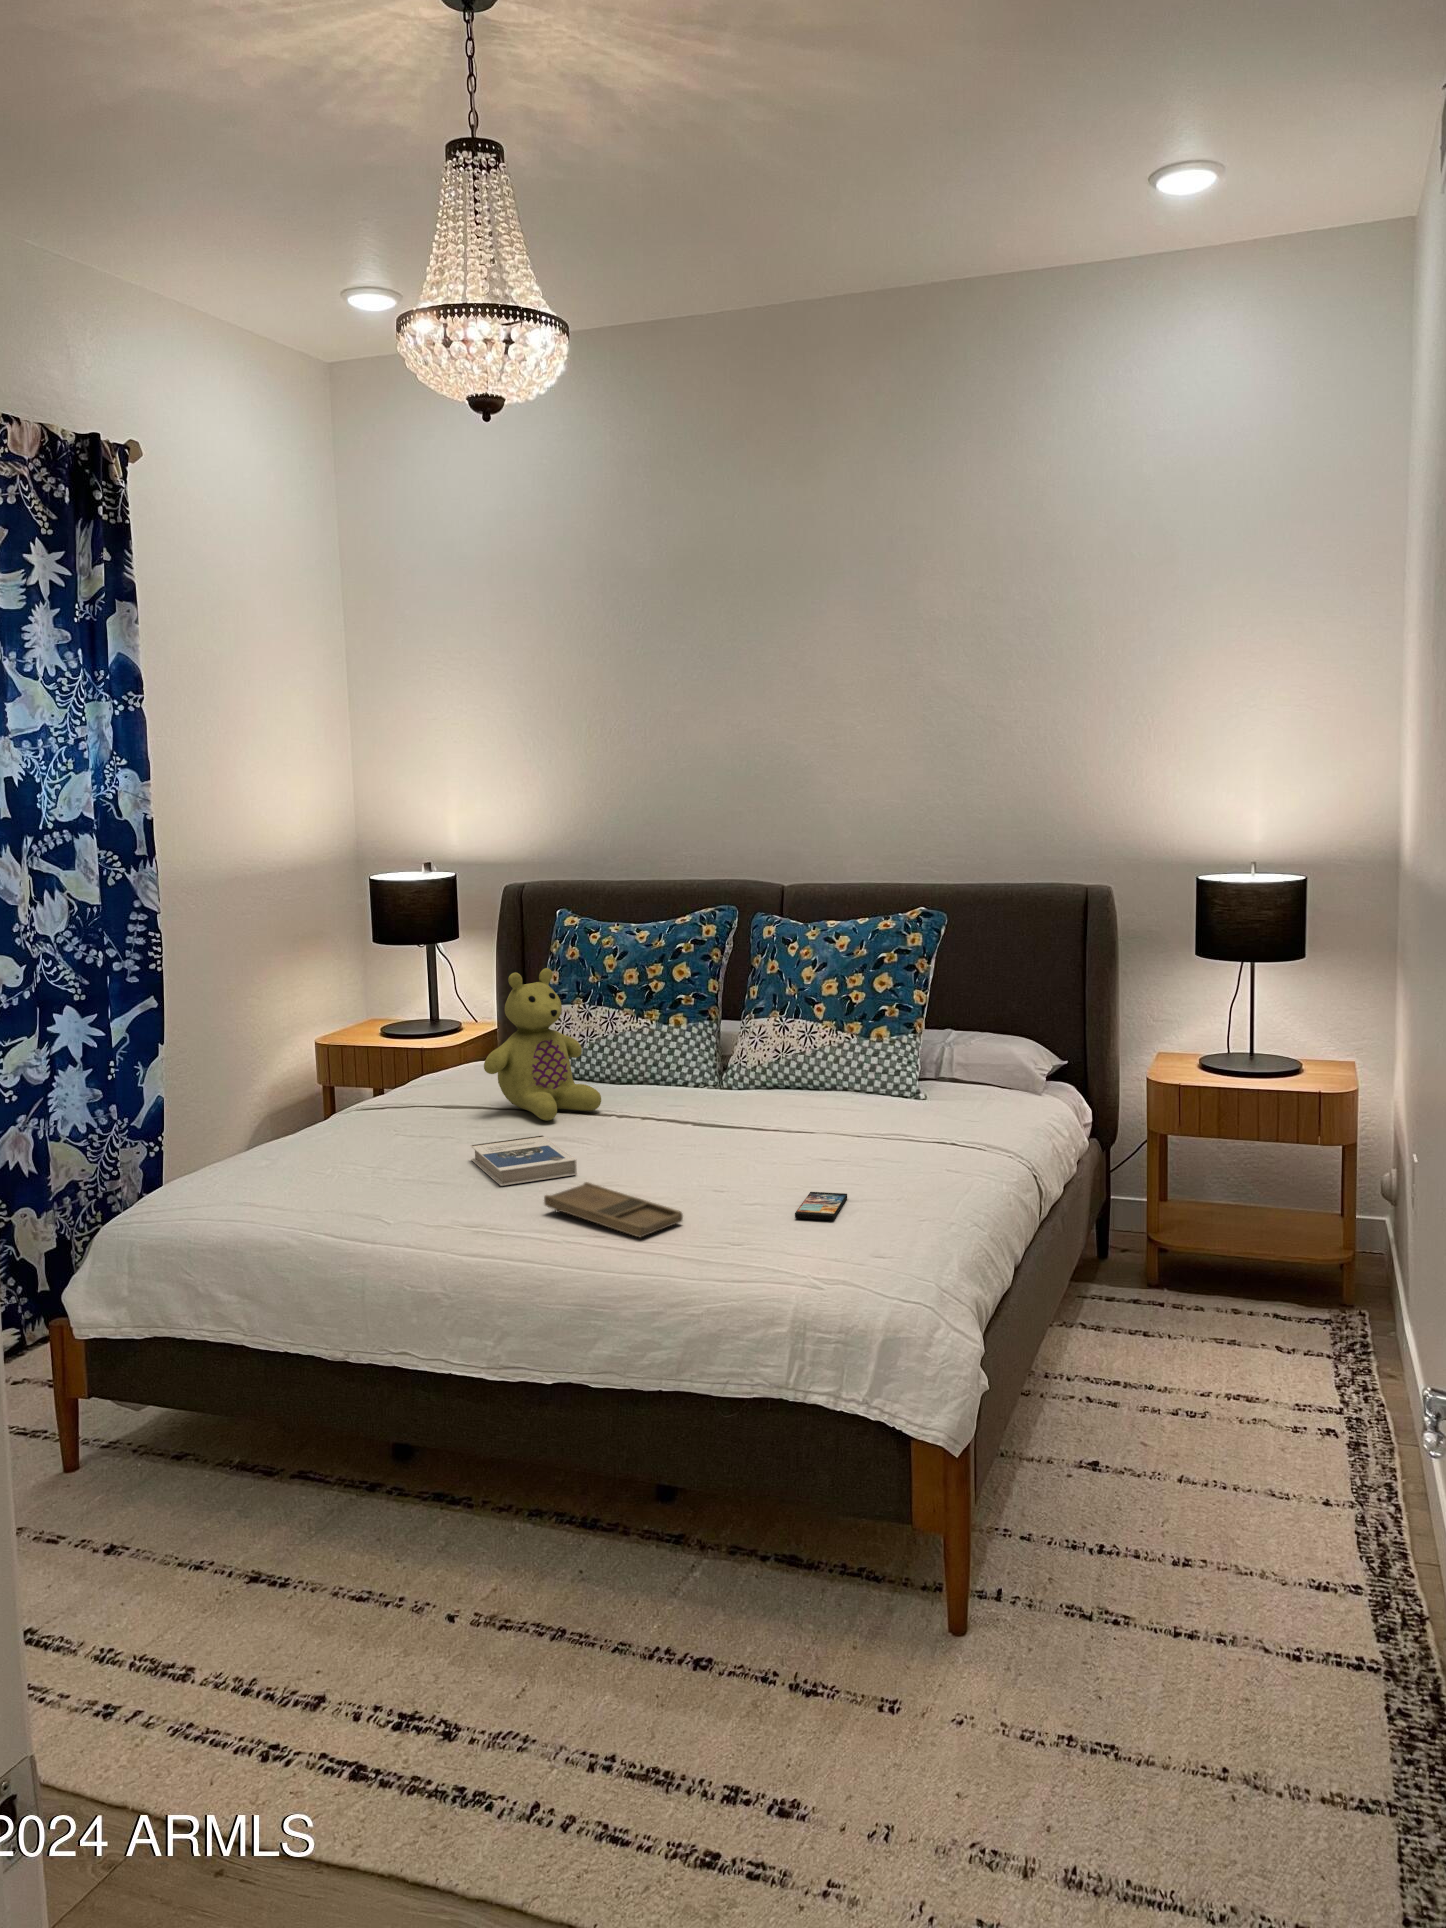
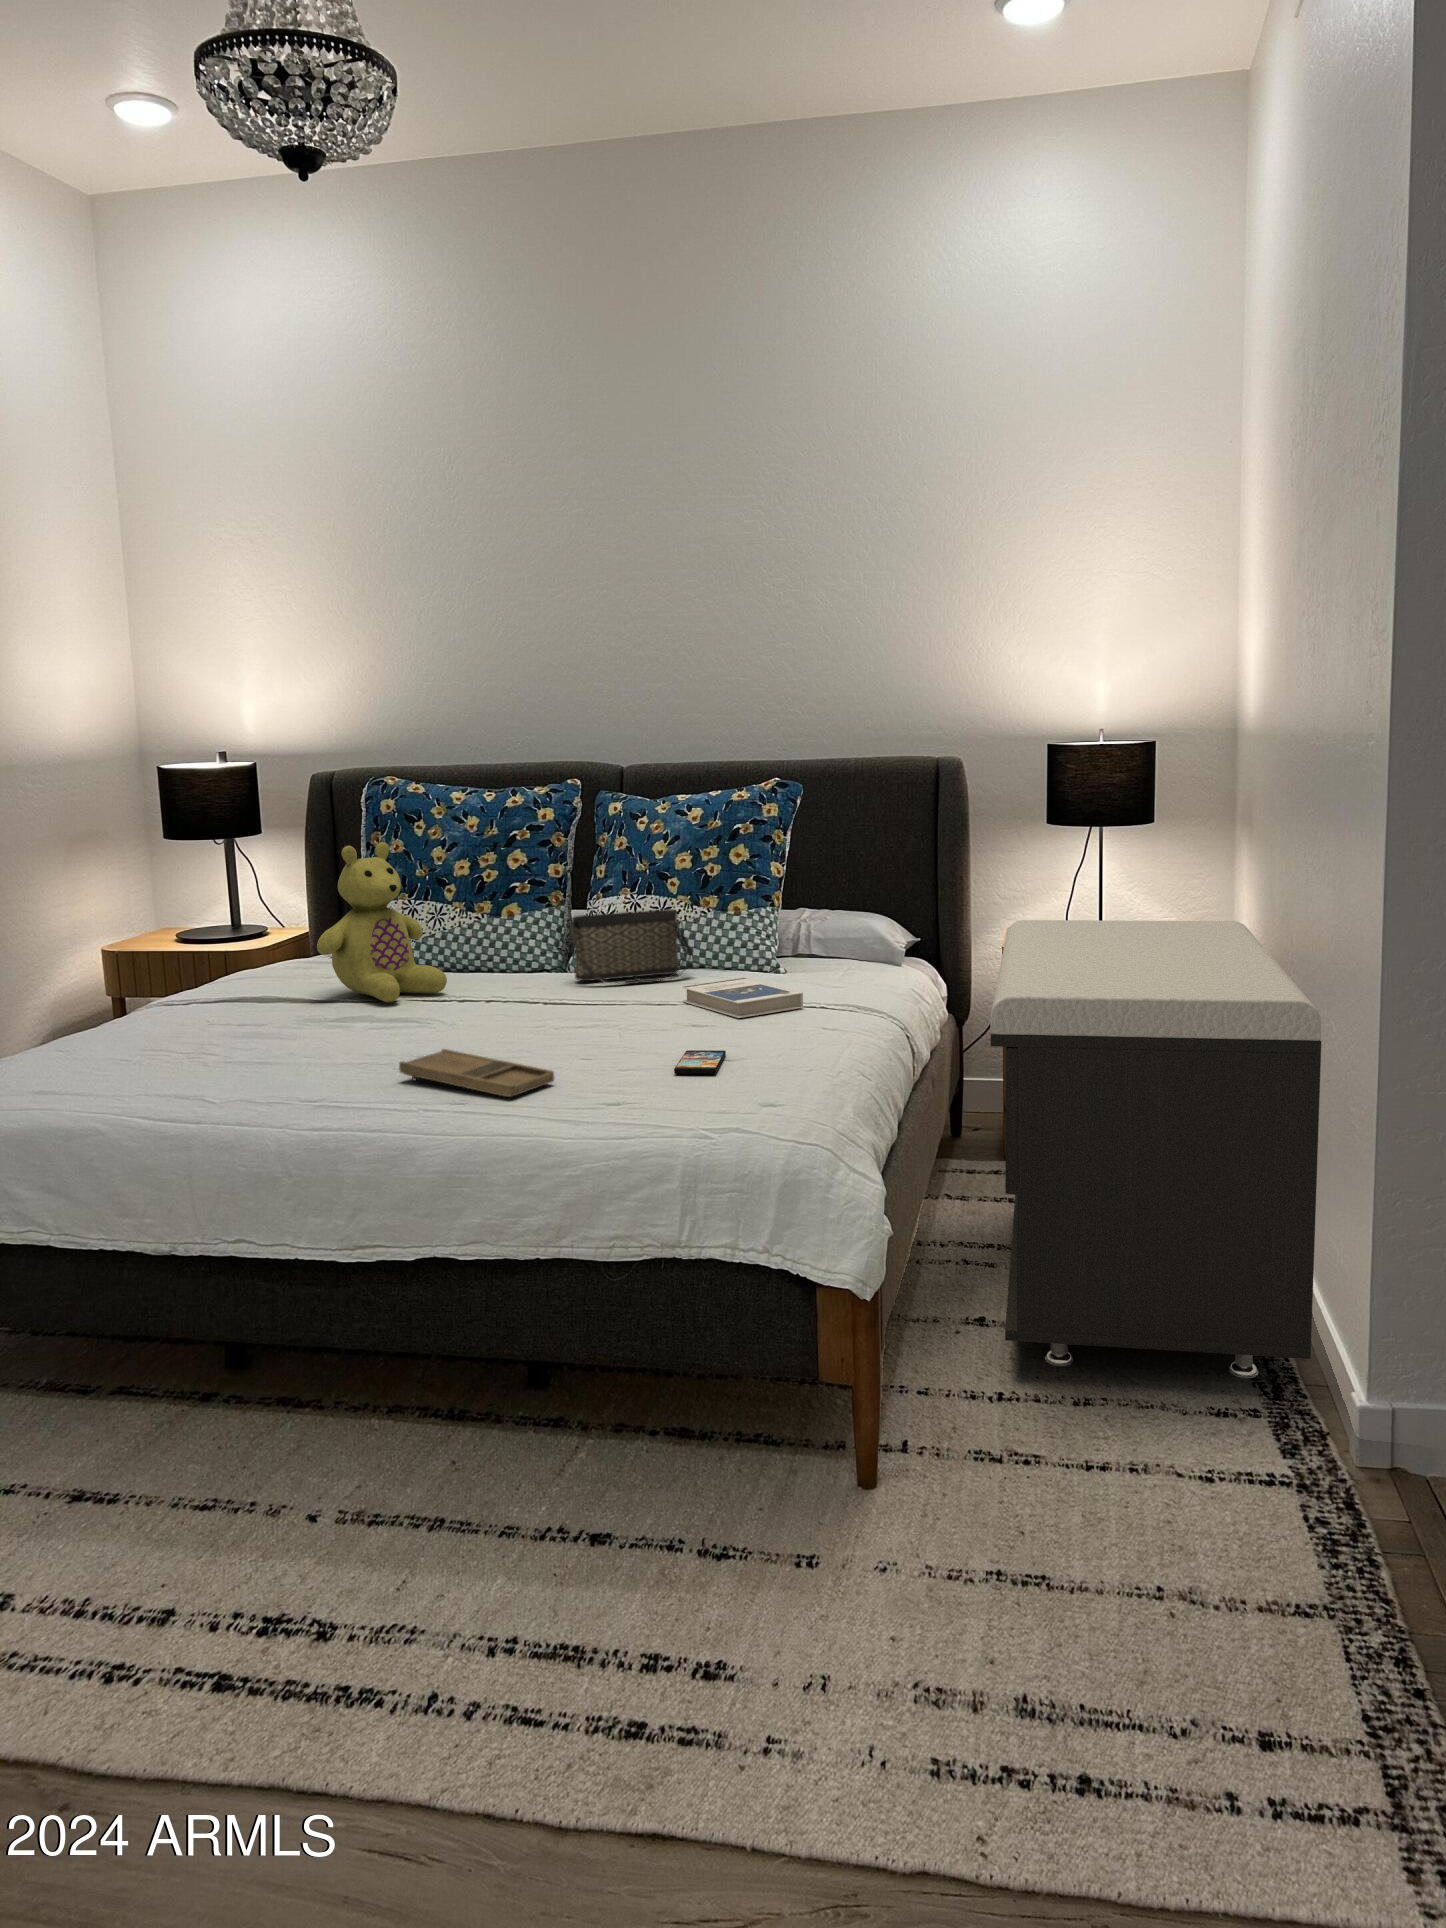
handbag: none [718,1035,834,1108] -> present [571,909,692,984]
storage bench: none [1096,1061,1427,1551] -> present [990,920,1321,1378]
hardback book: present [471,1136,577,1186] -> present [682,978,803,1018]

